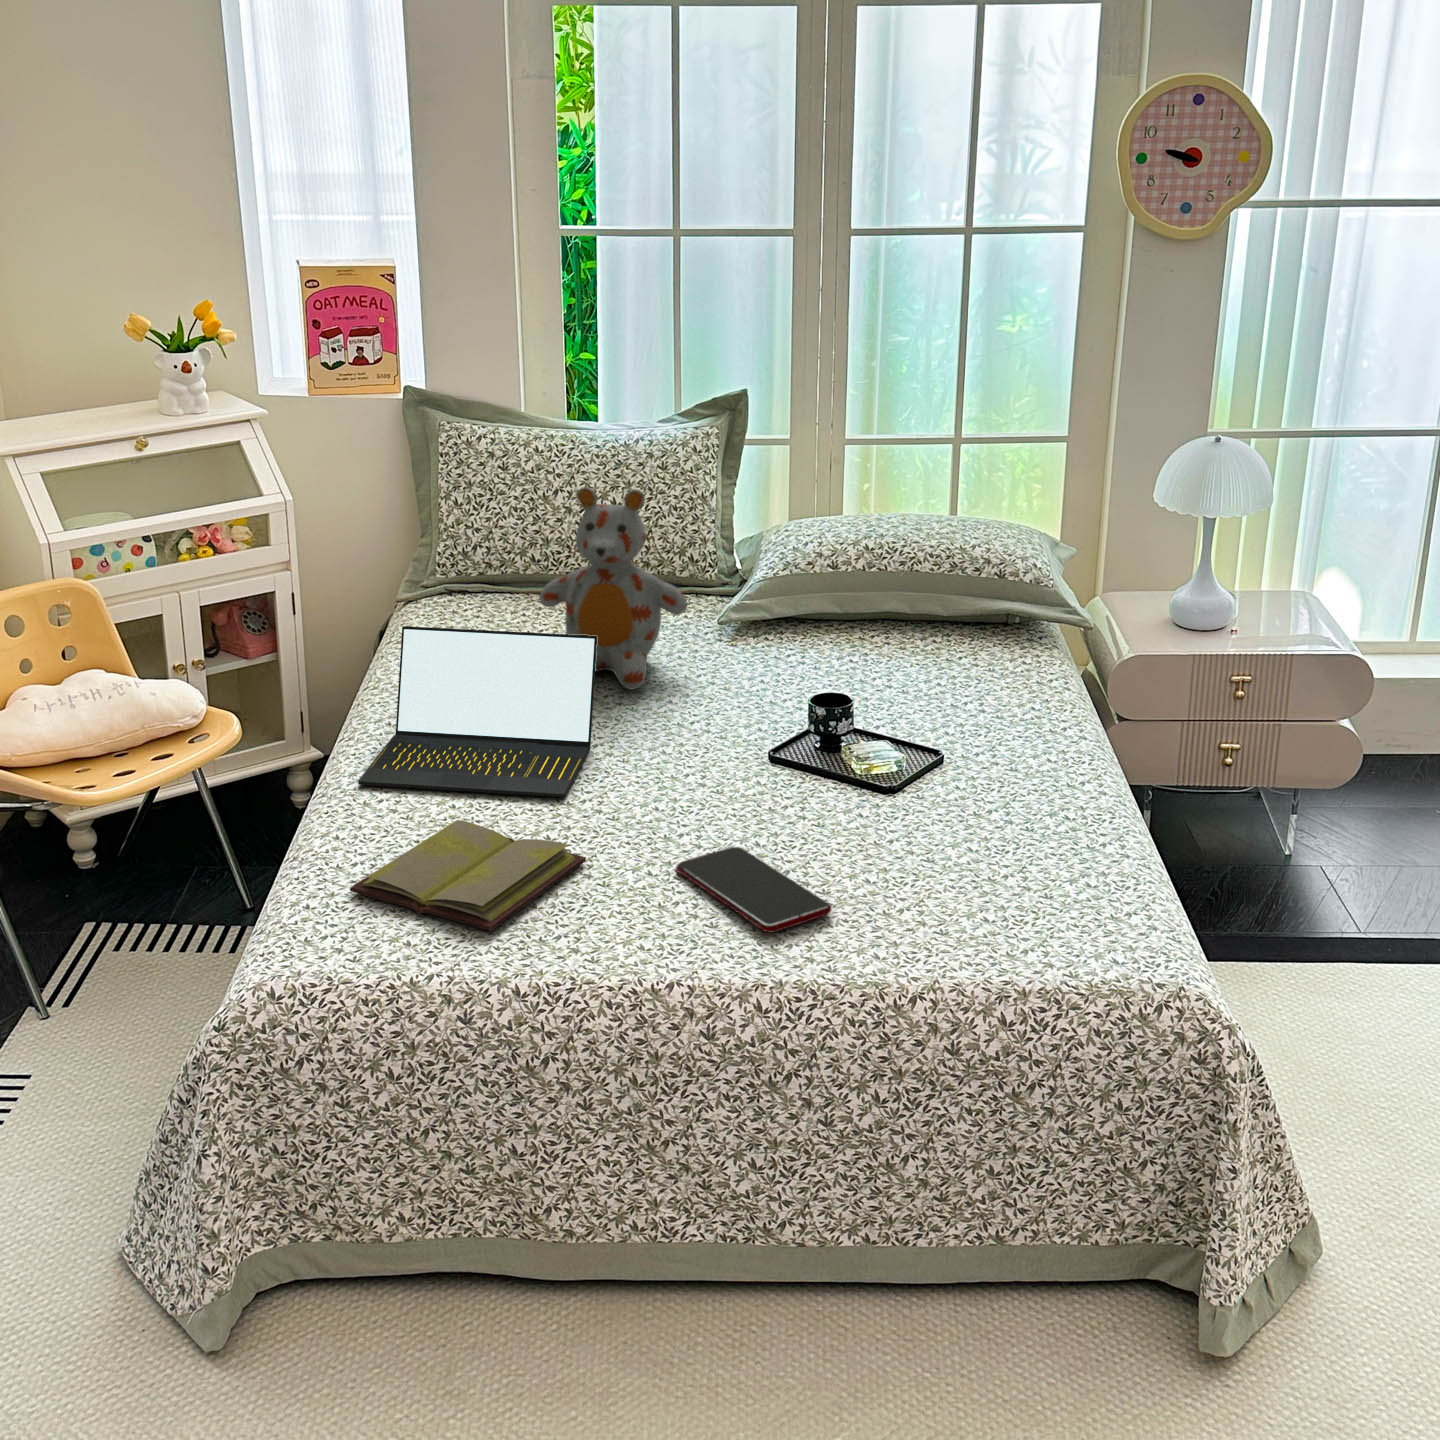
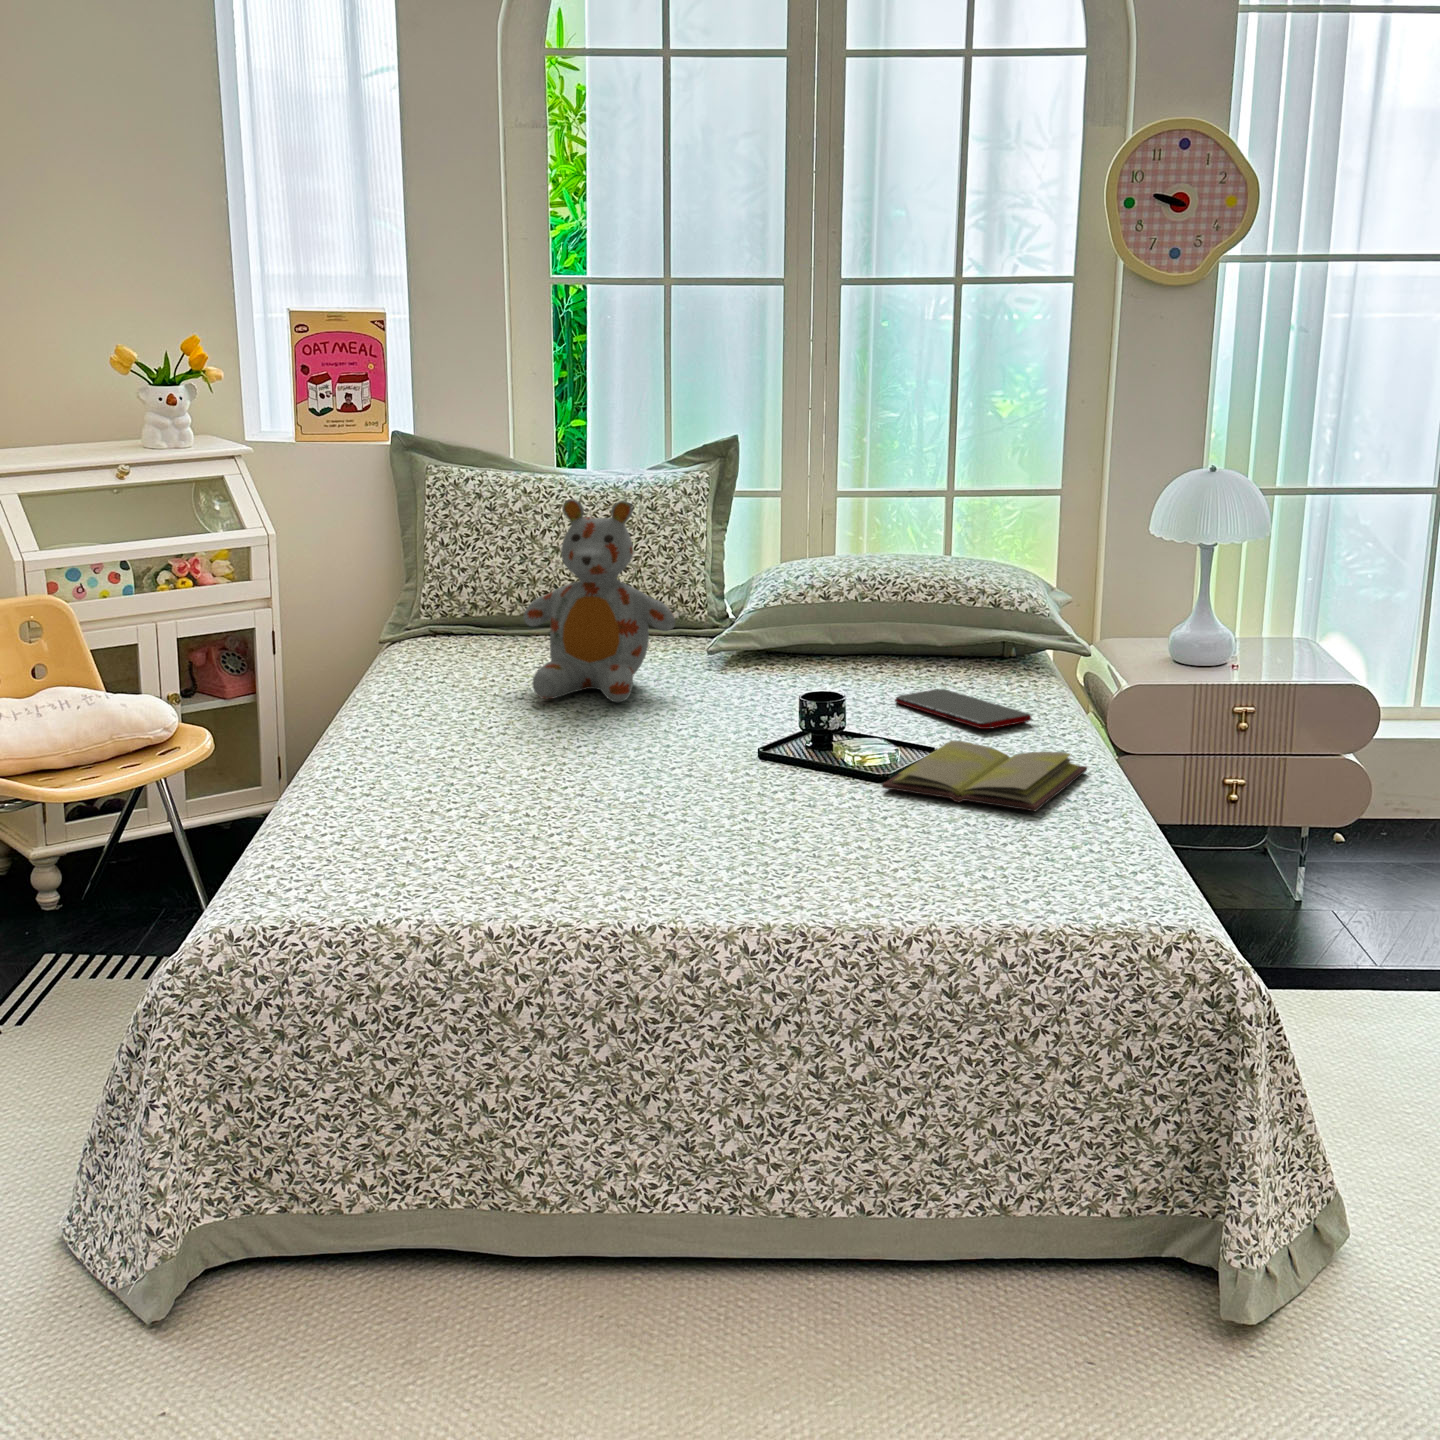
laptop: present [358,626,597,797] -> none [331,624,581,781]
diary: present [350,820,586,931] -> present [882,741,1087,811]
smartphone: present [675,847,832,932] -> present [895,689,1031,729]

